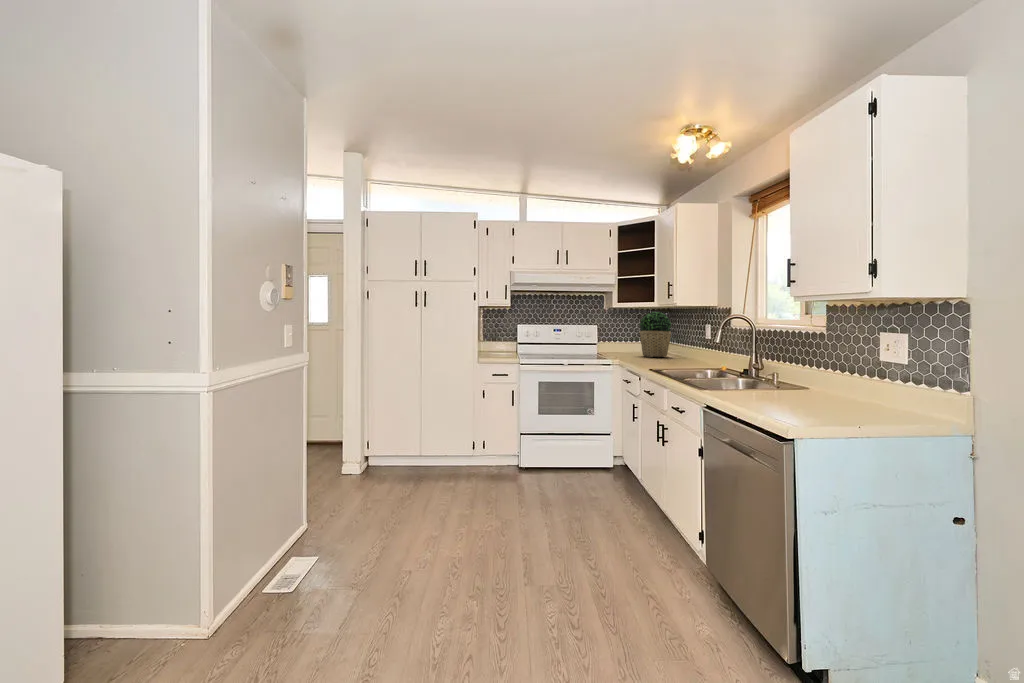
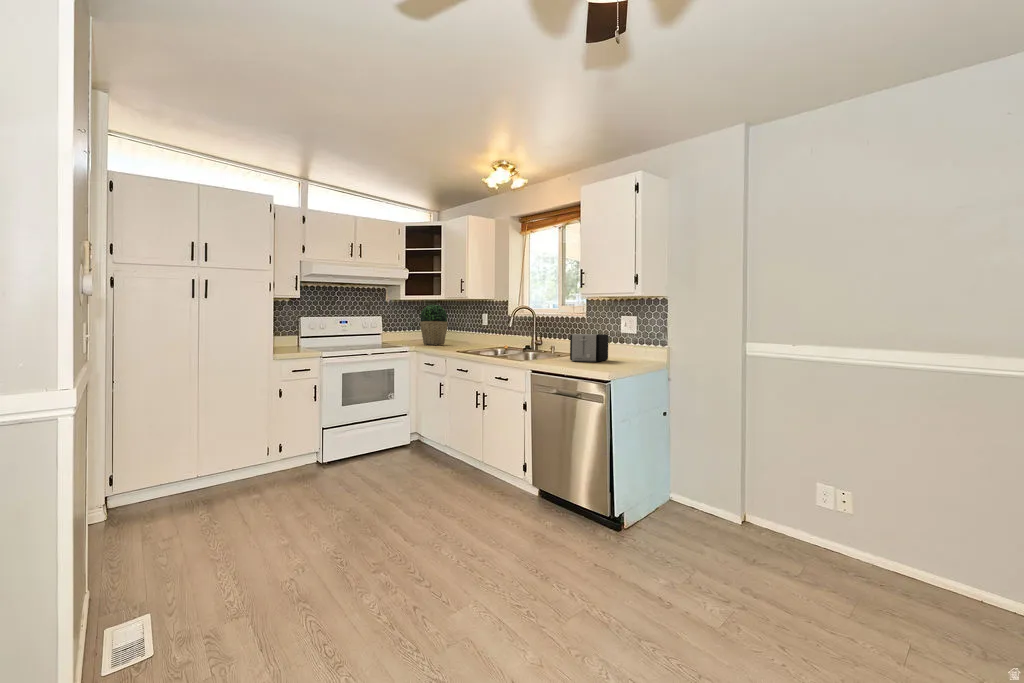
toaster: none [779,359,855,406] -> present [570,334,608,362]

